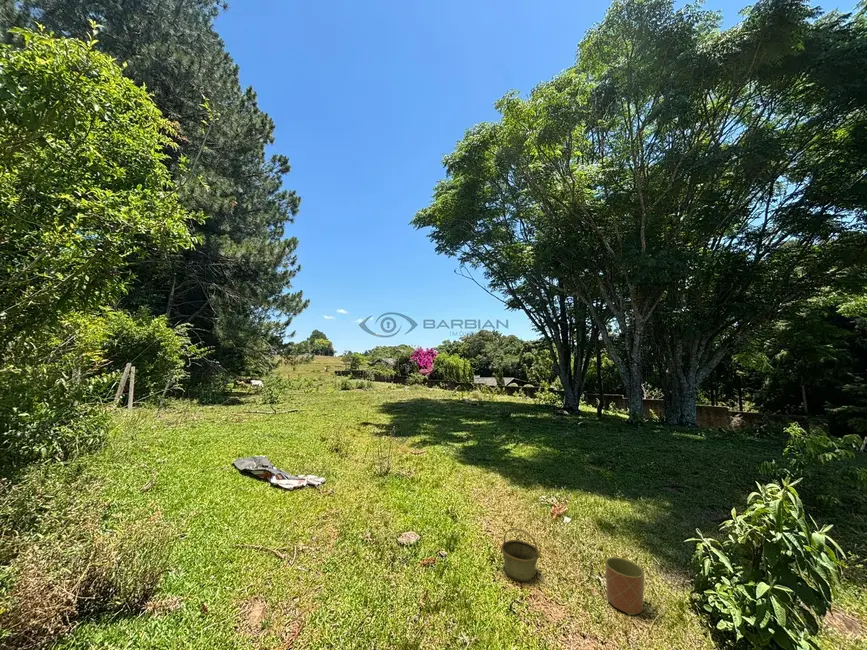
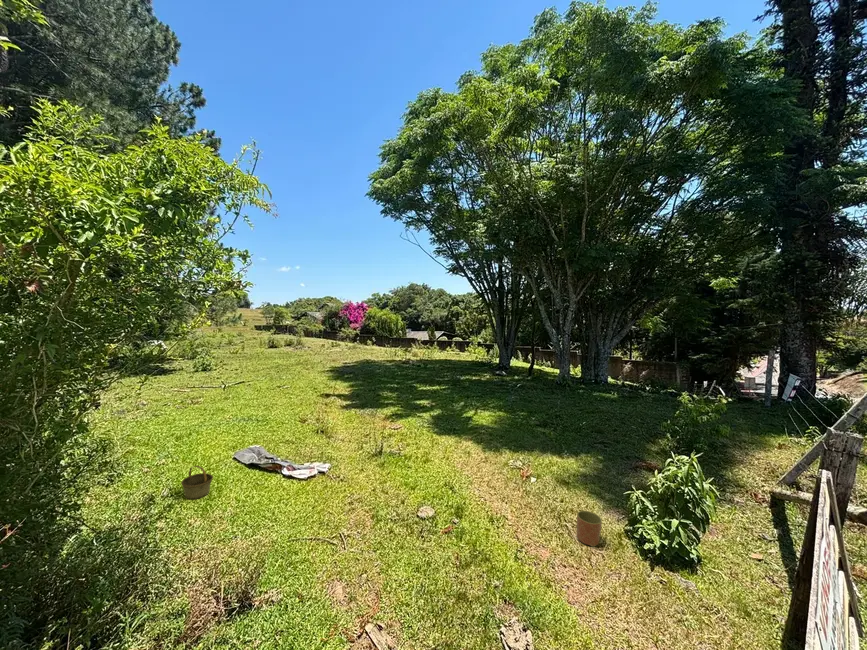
basket: present [501,528,540,582] -> present [181,466,213,500]

